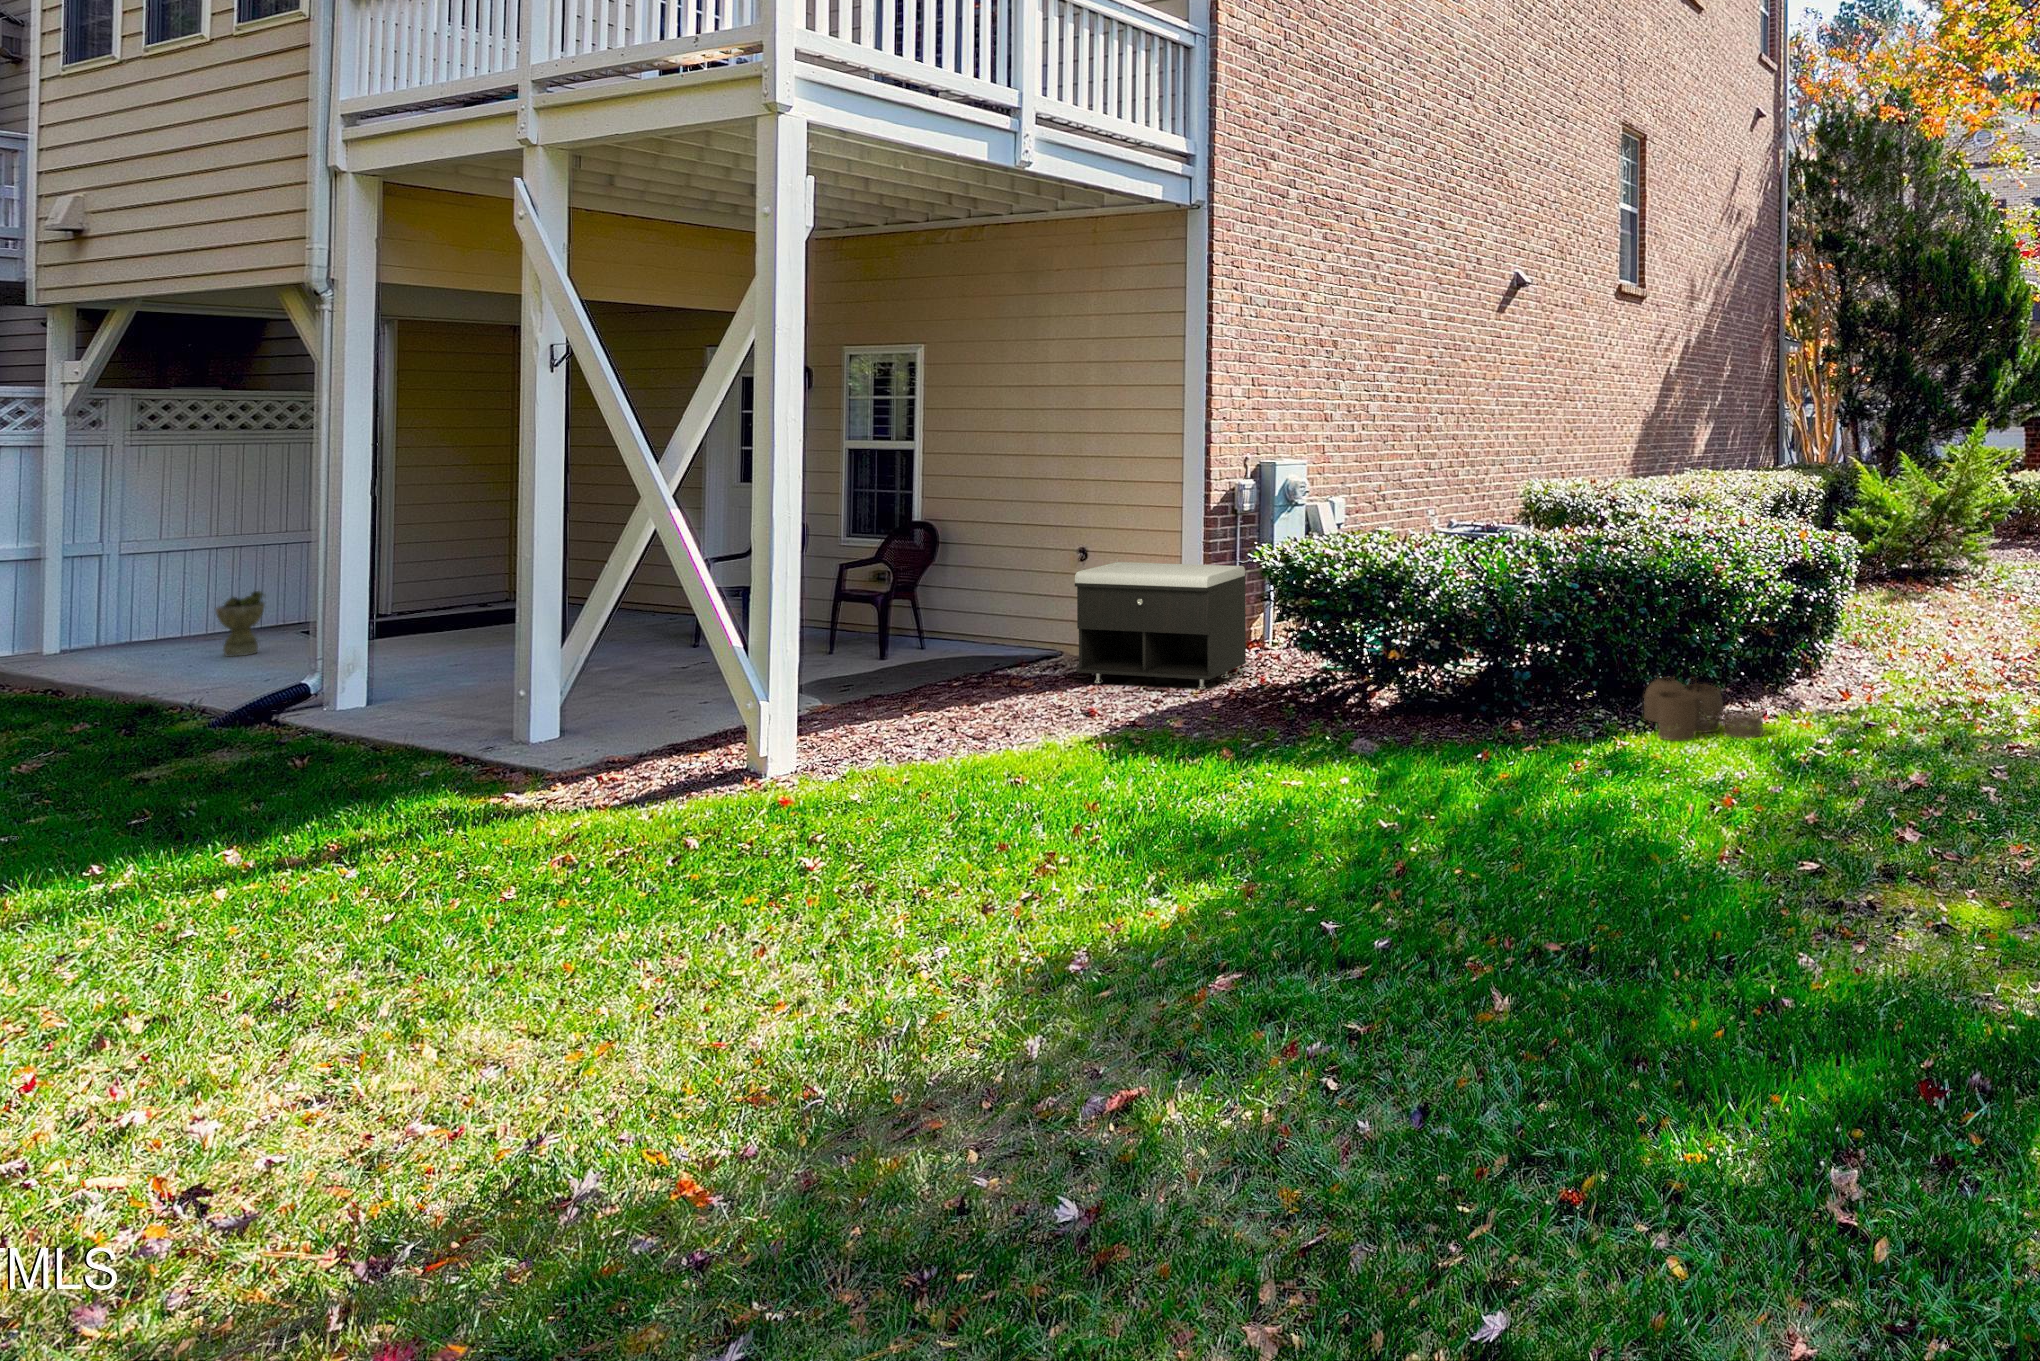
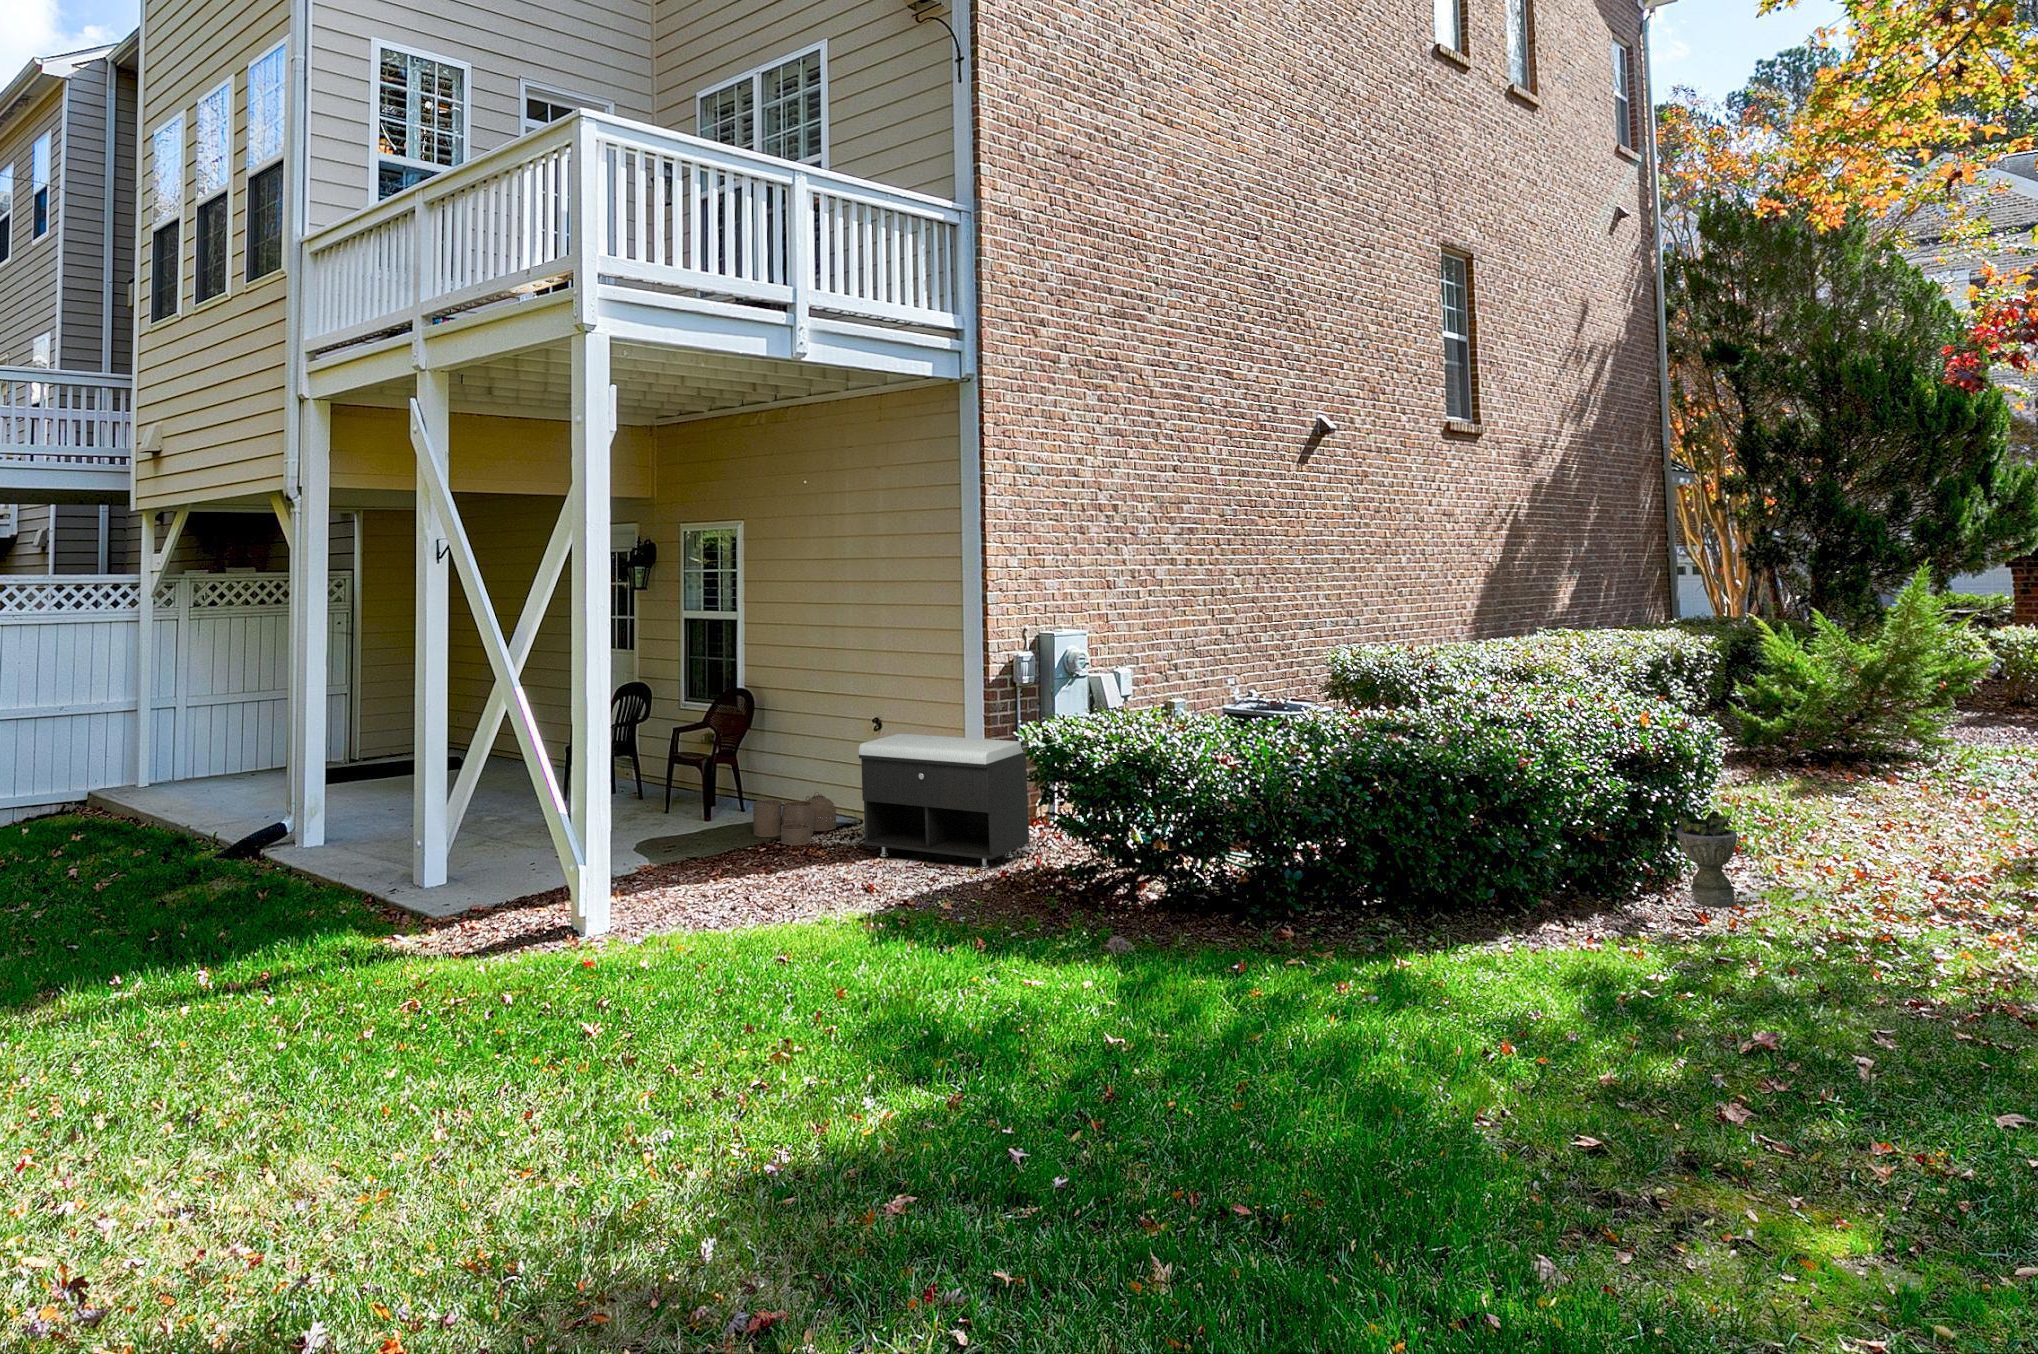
planter: present [215,591,265,657] -> present [1676,810,1737,907]
woven basket: present [1644,678,1763,741] -> present [753,792,836,845]

